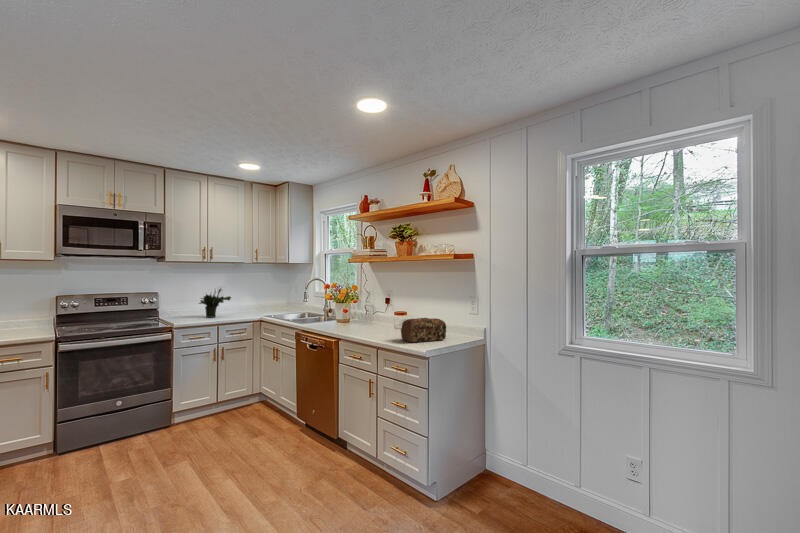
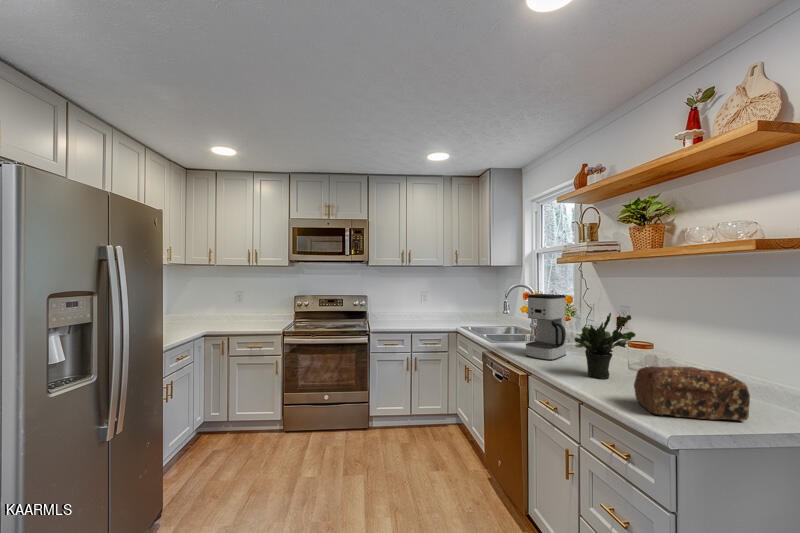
coffee maker: none [332,284,359,329] -> present [526,294,566,360]
potted plant: present [199,289,231,318] -> present [575,313,636,379]

